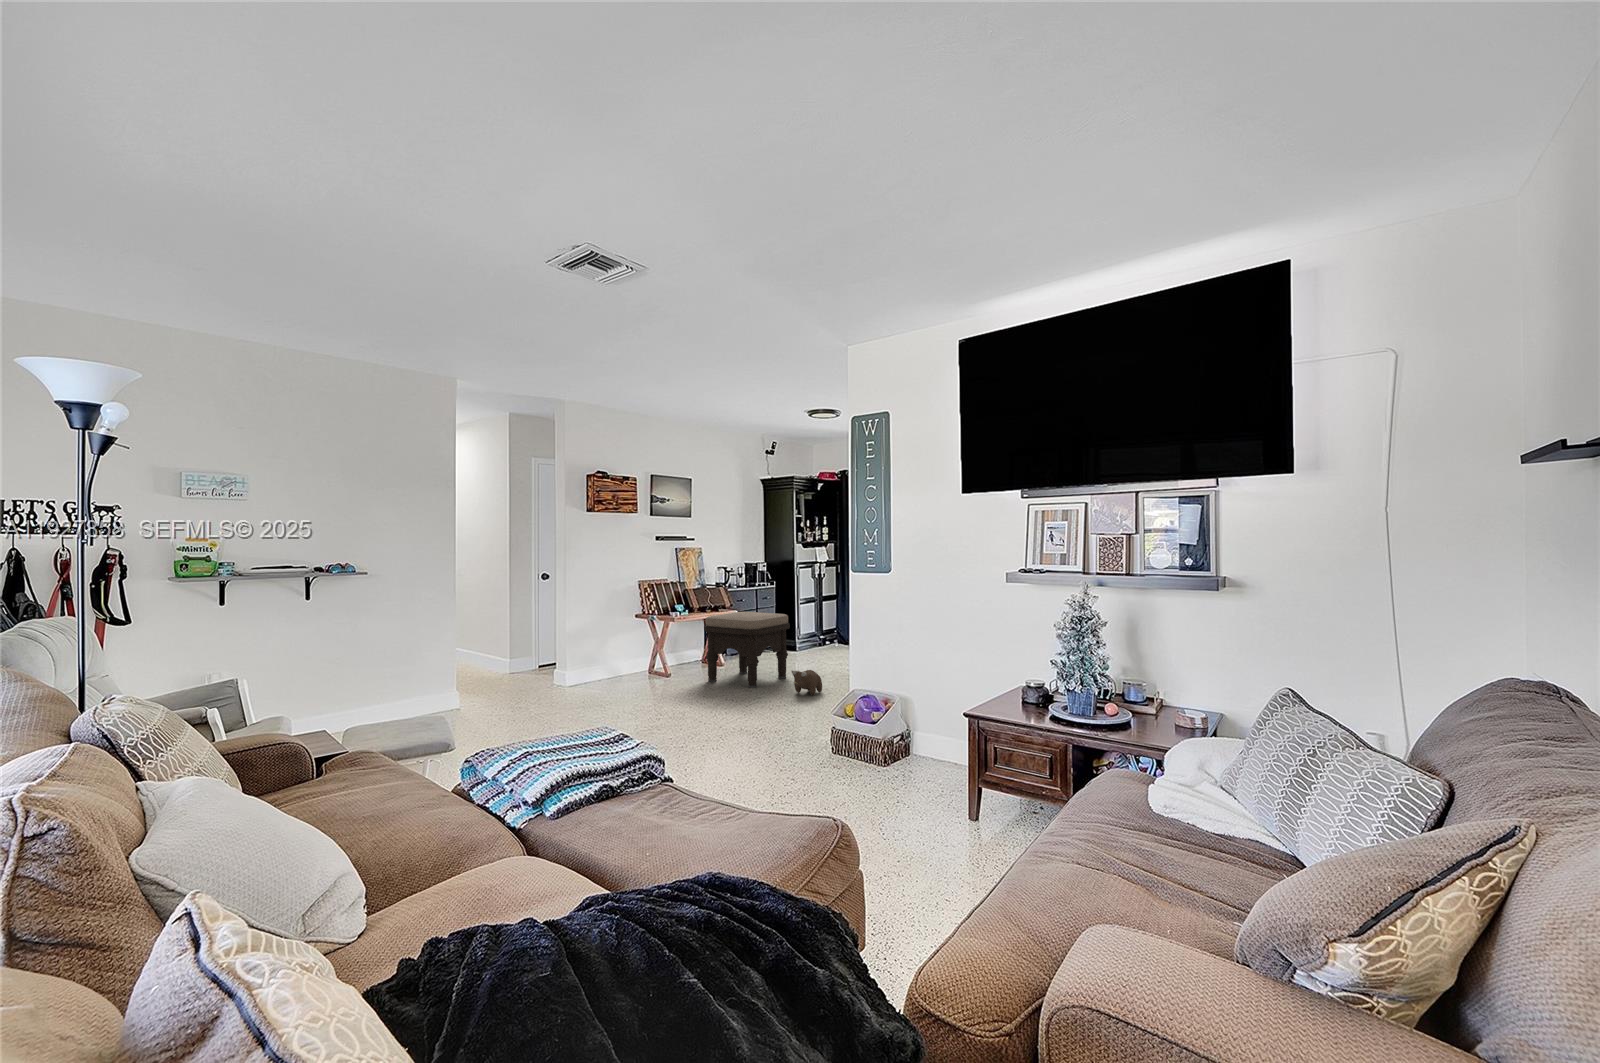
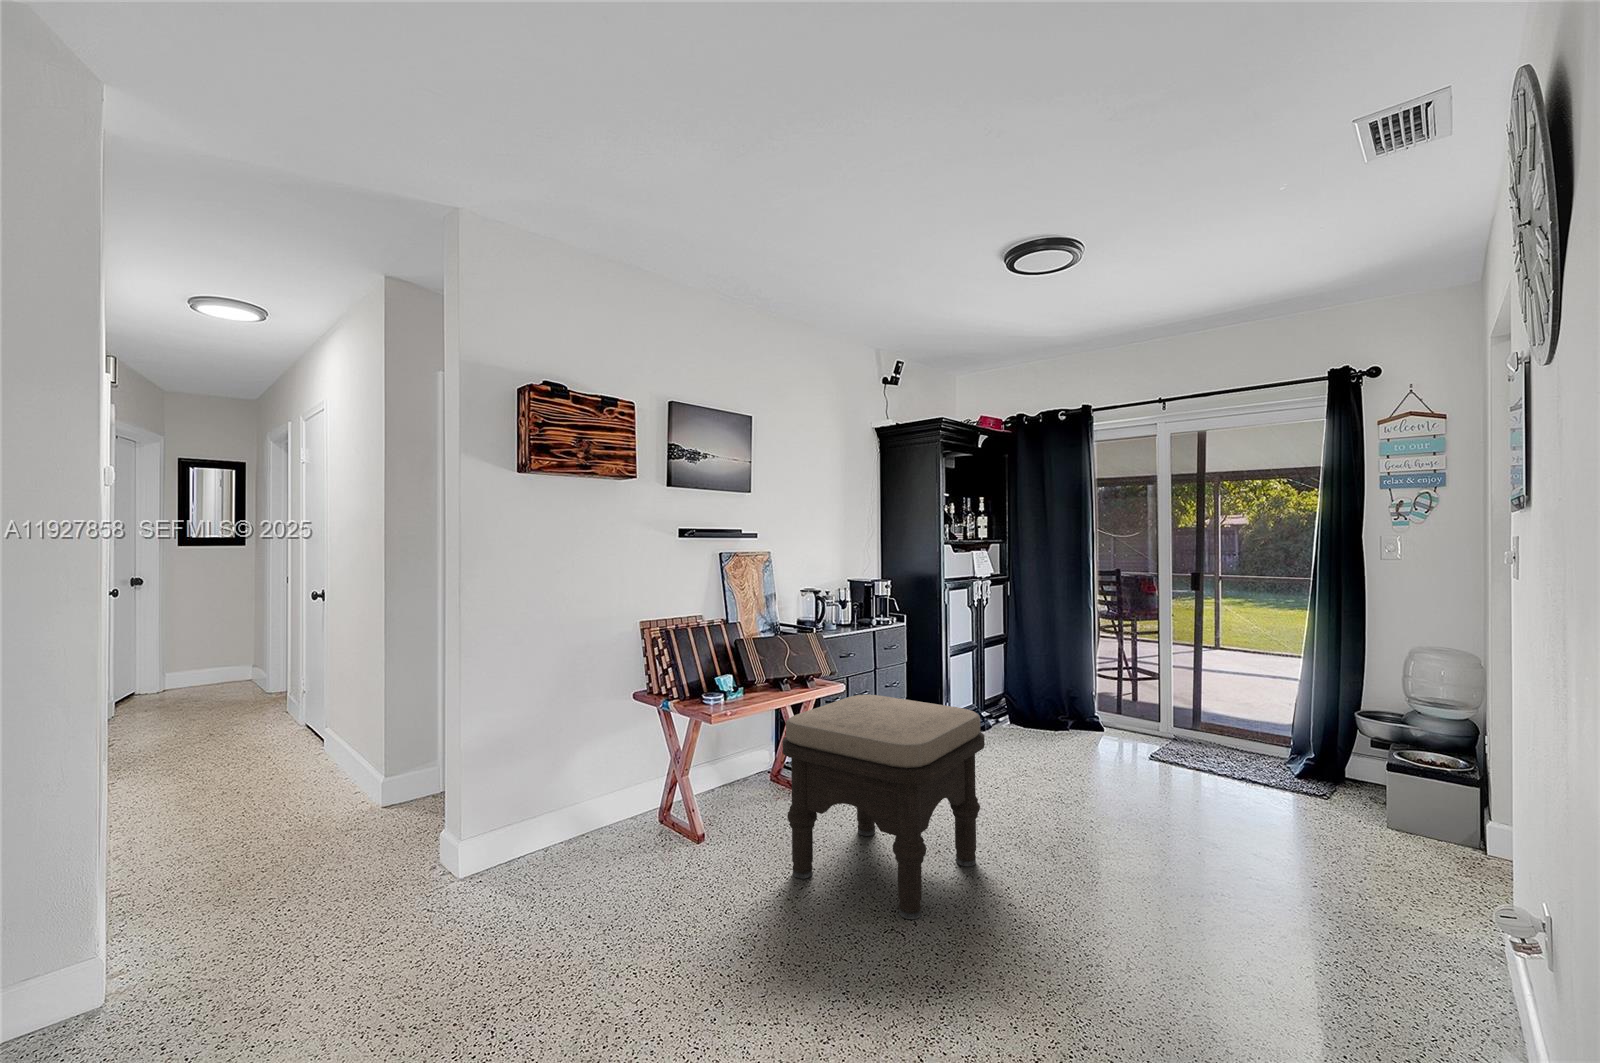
plush toy: present [791,670,822,696] -> none [1045,901,1126,992]

